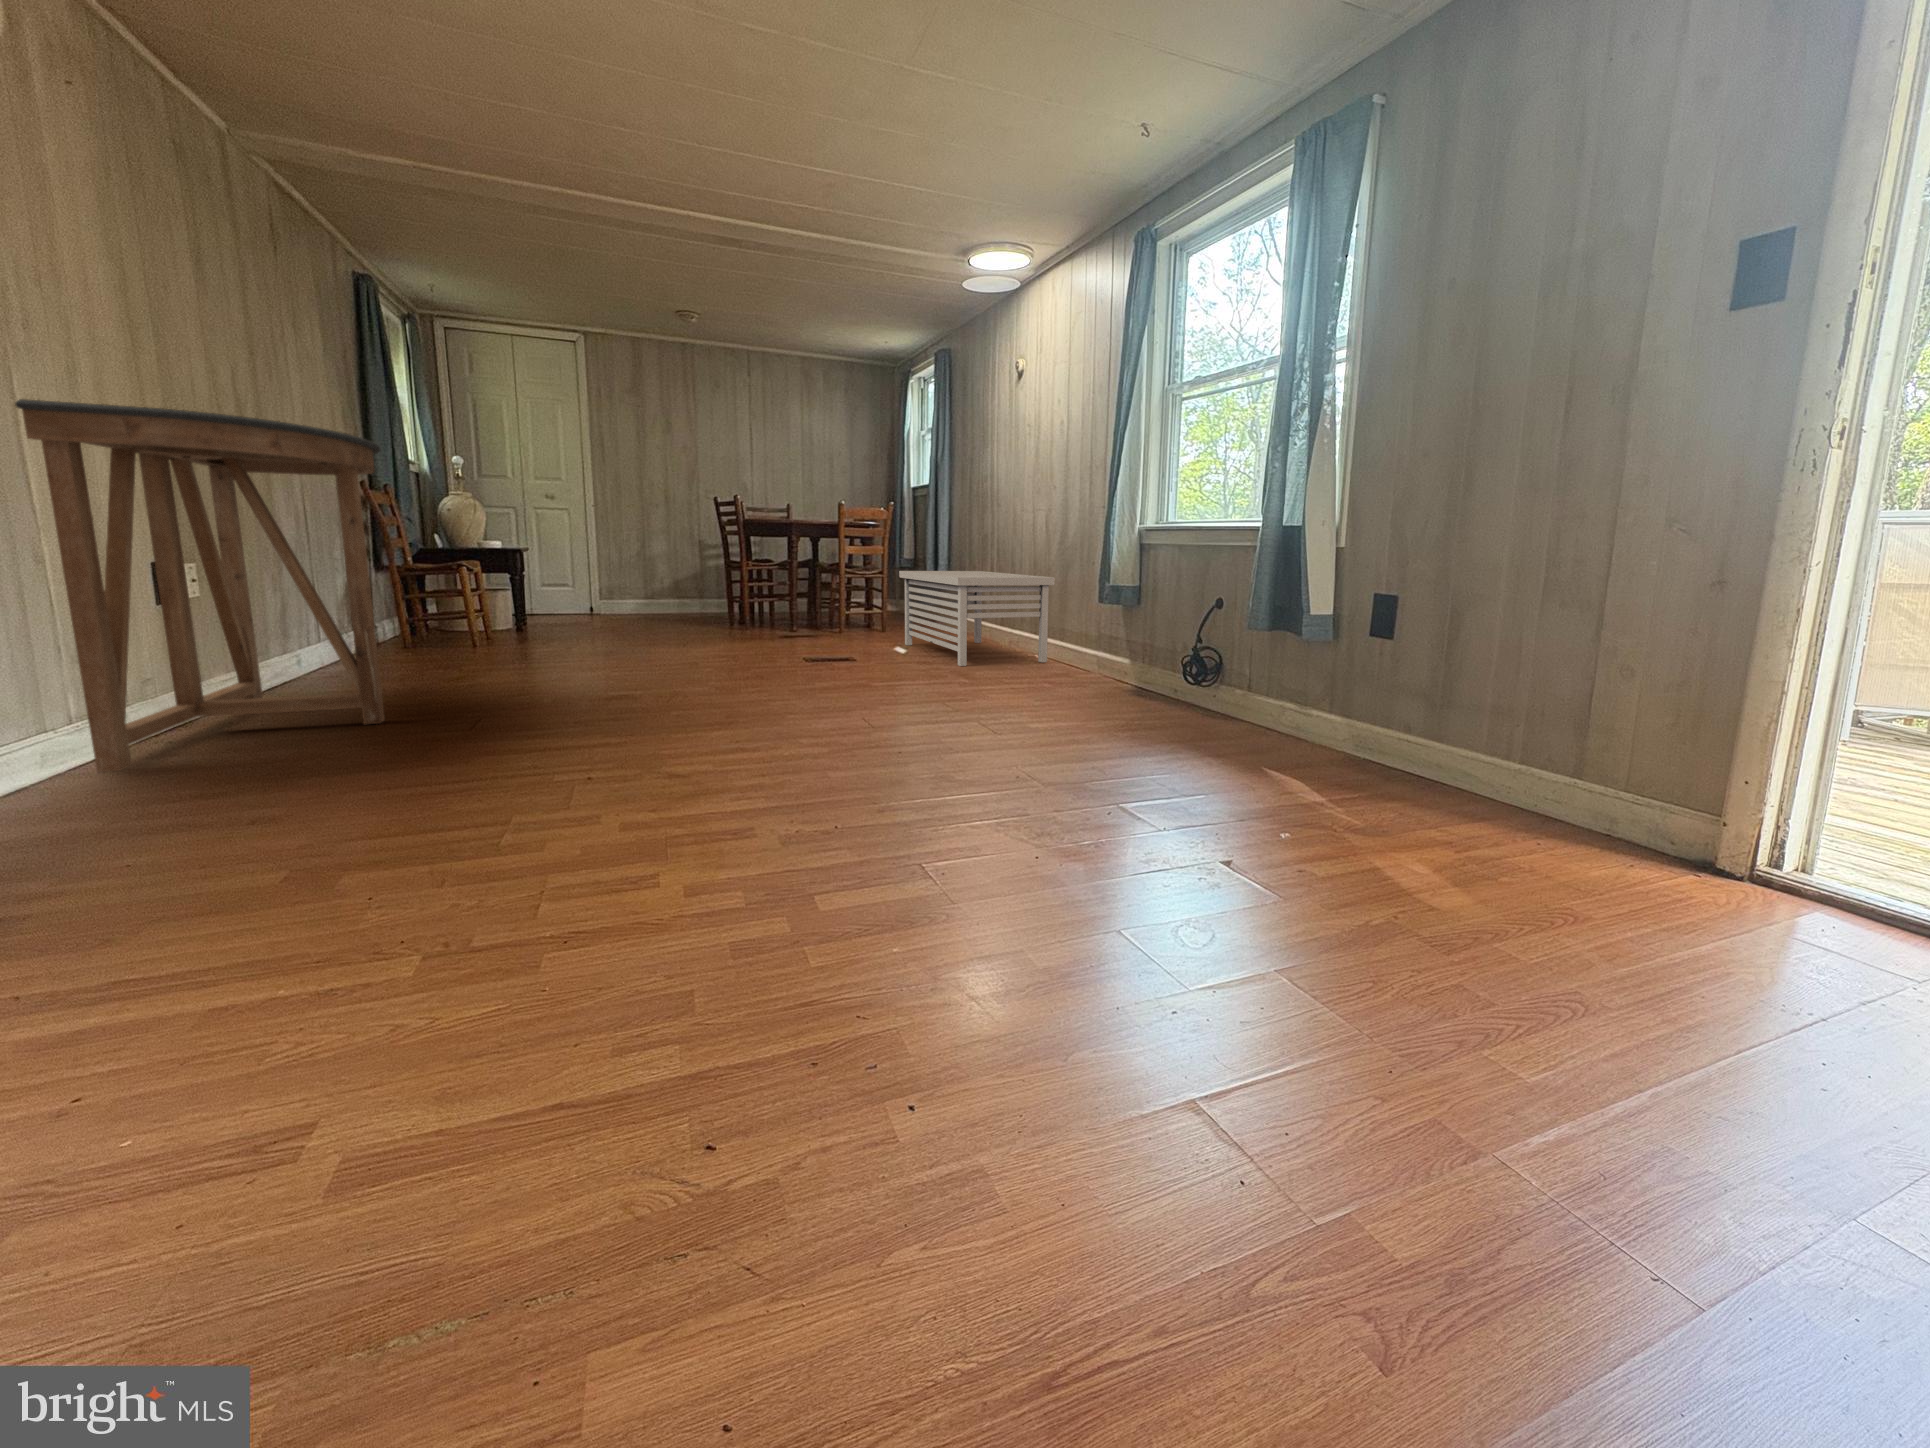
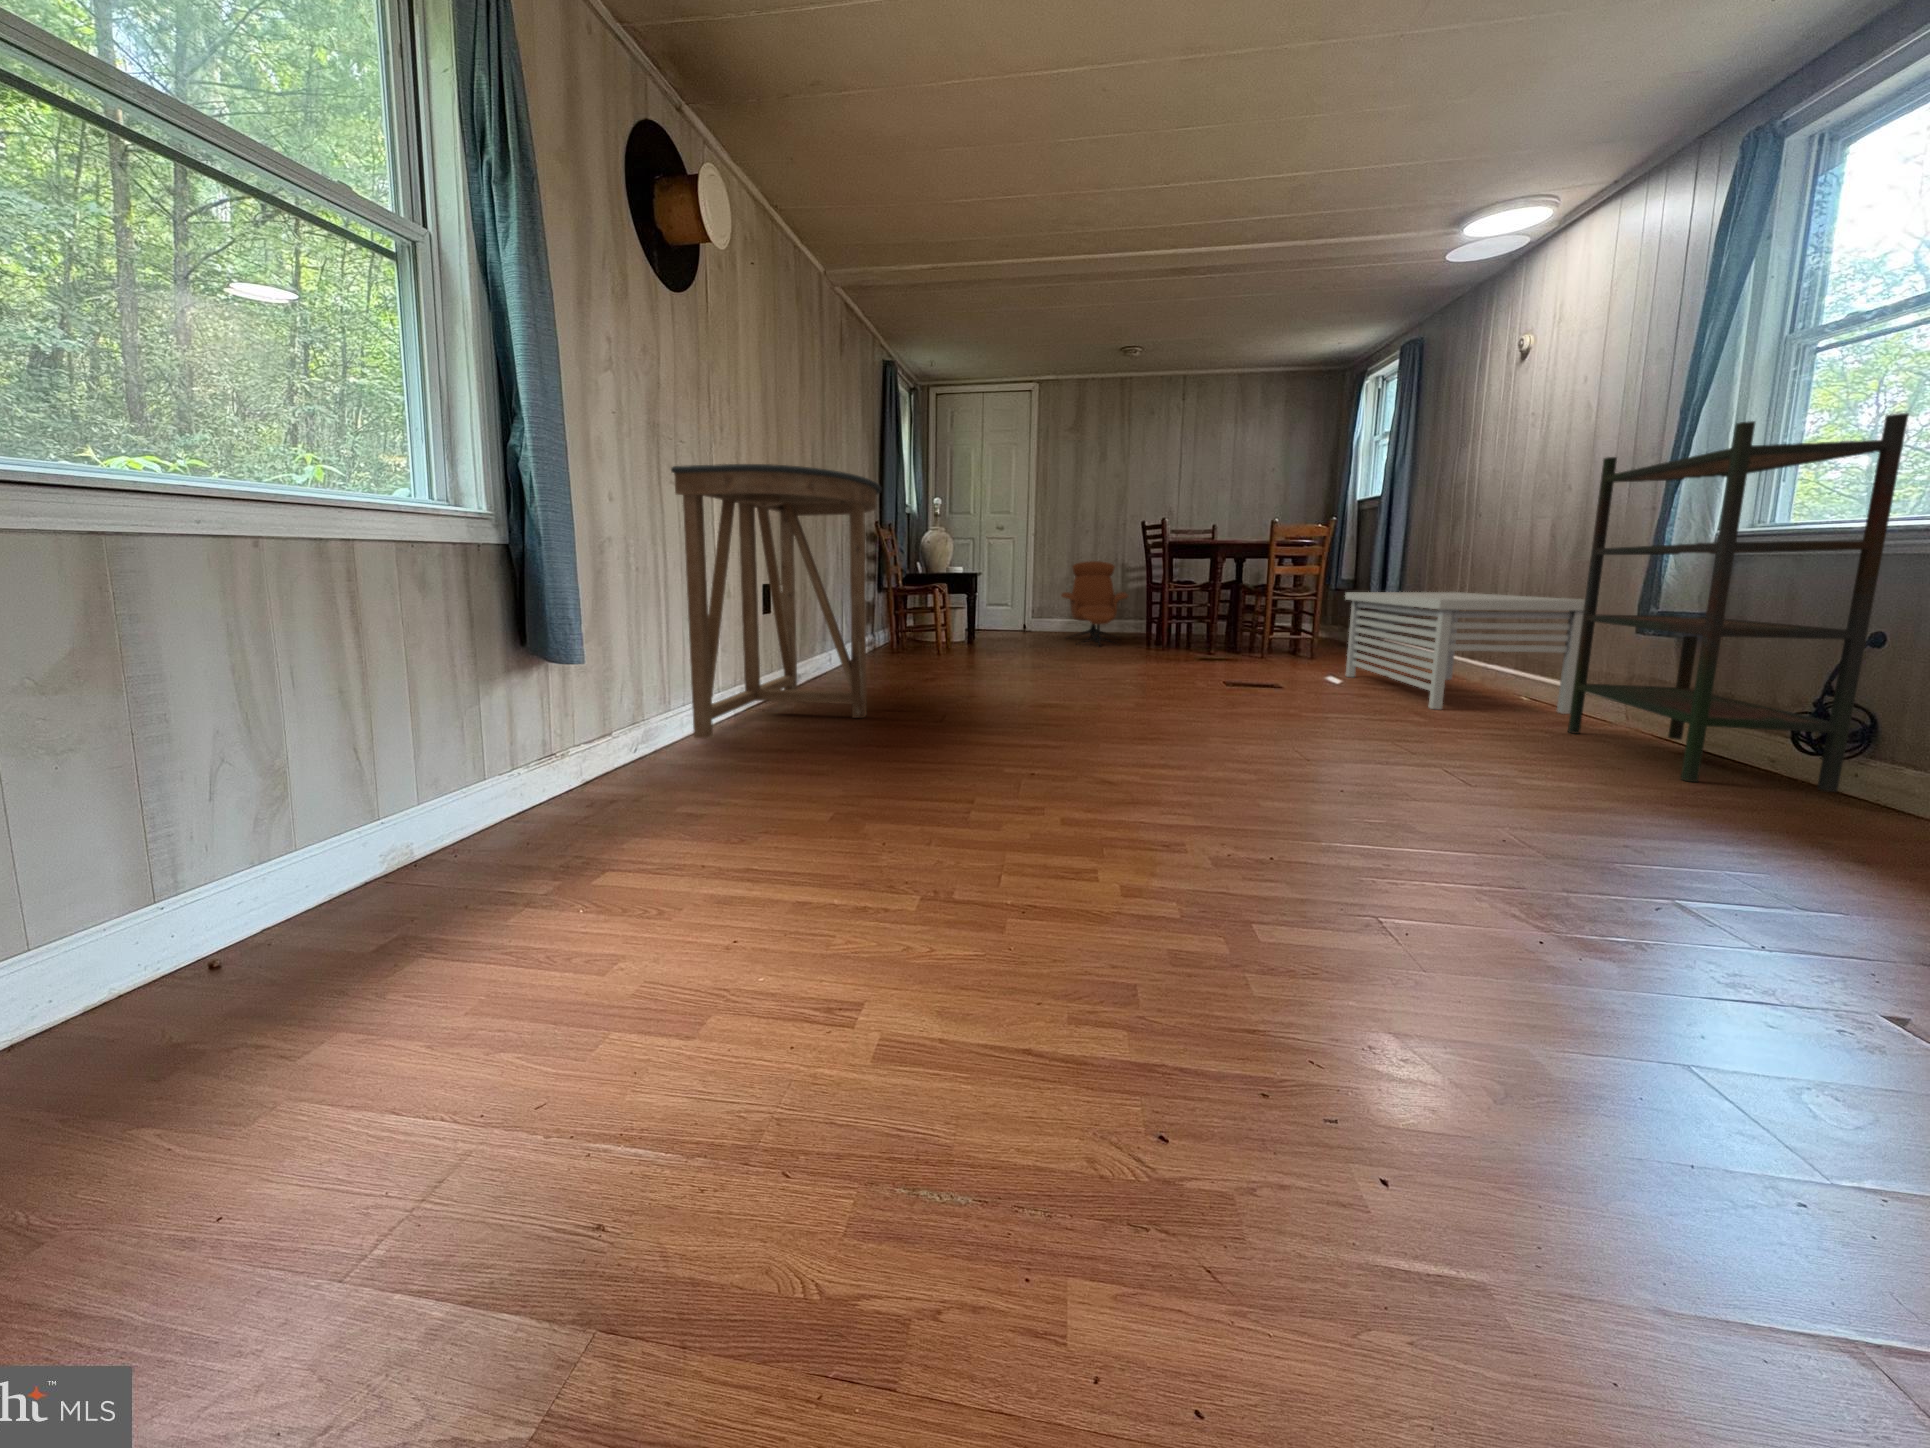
bookshelf: none [1039,461,1166,699] -> present [1568,413,1909,792]
lounge chair: none [631,537,709,629] -> present [1061,561,1128,644]

